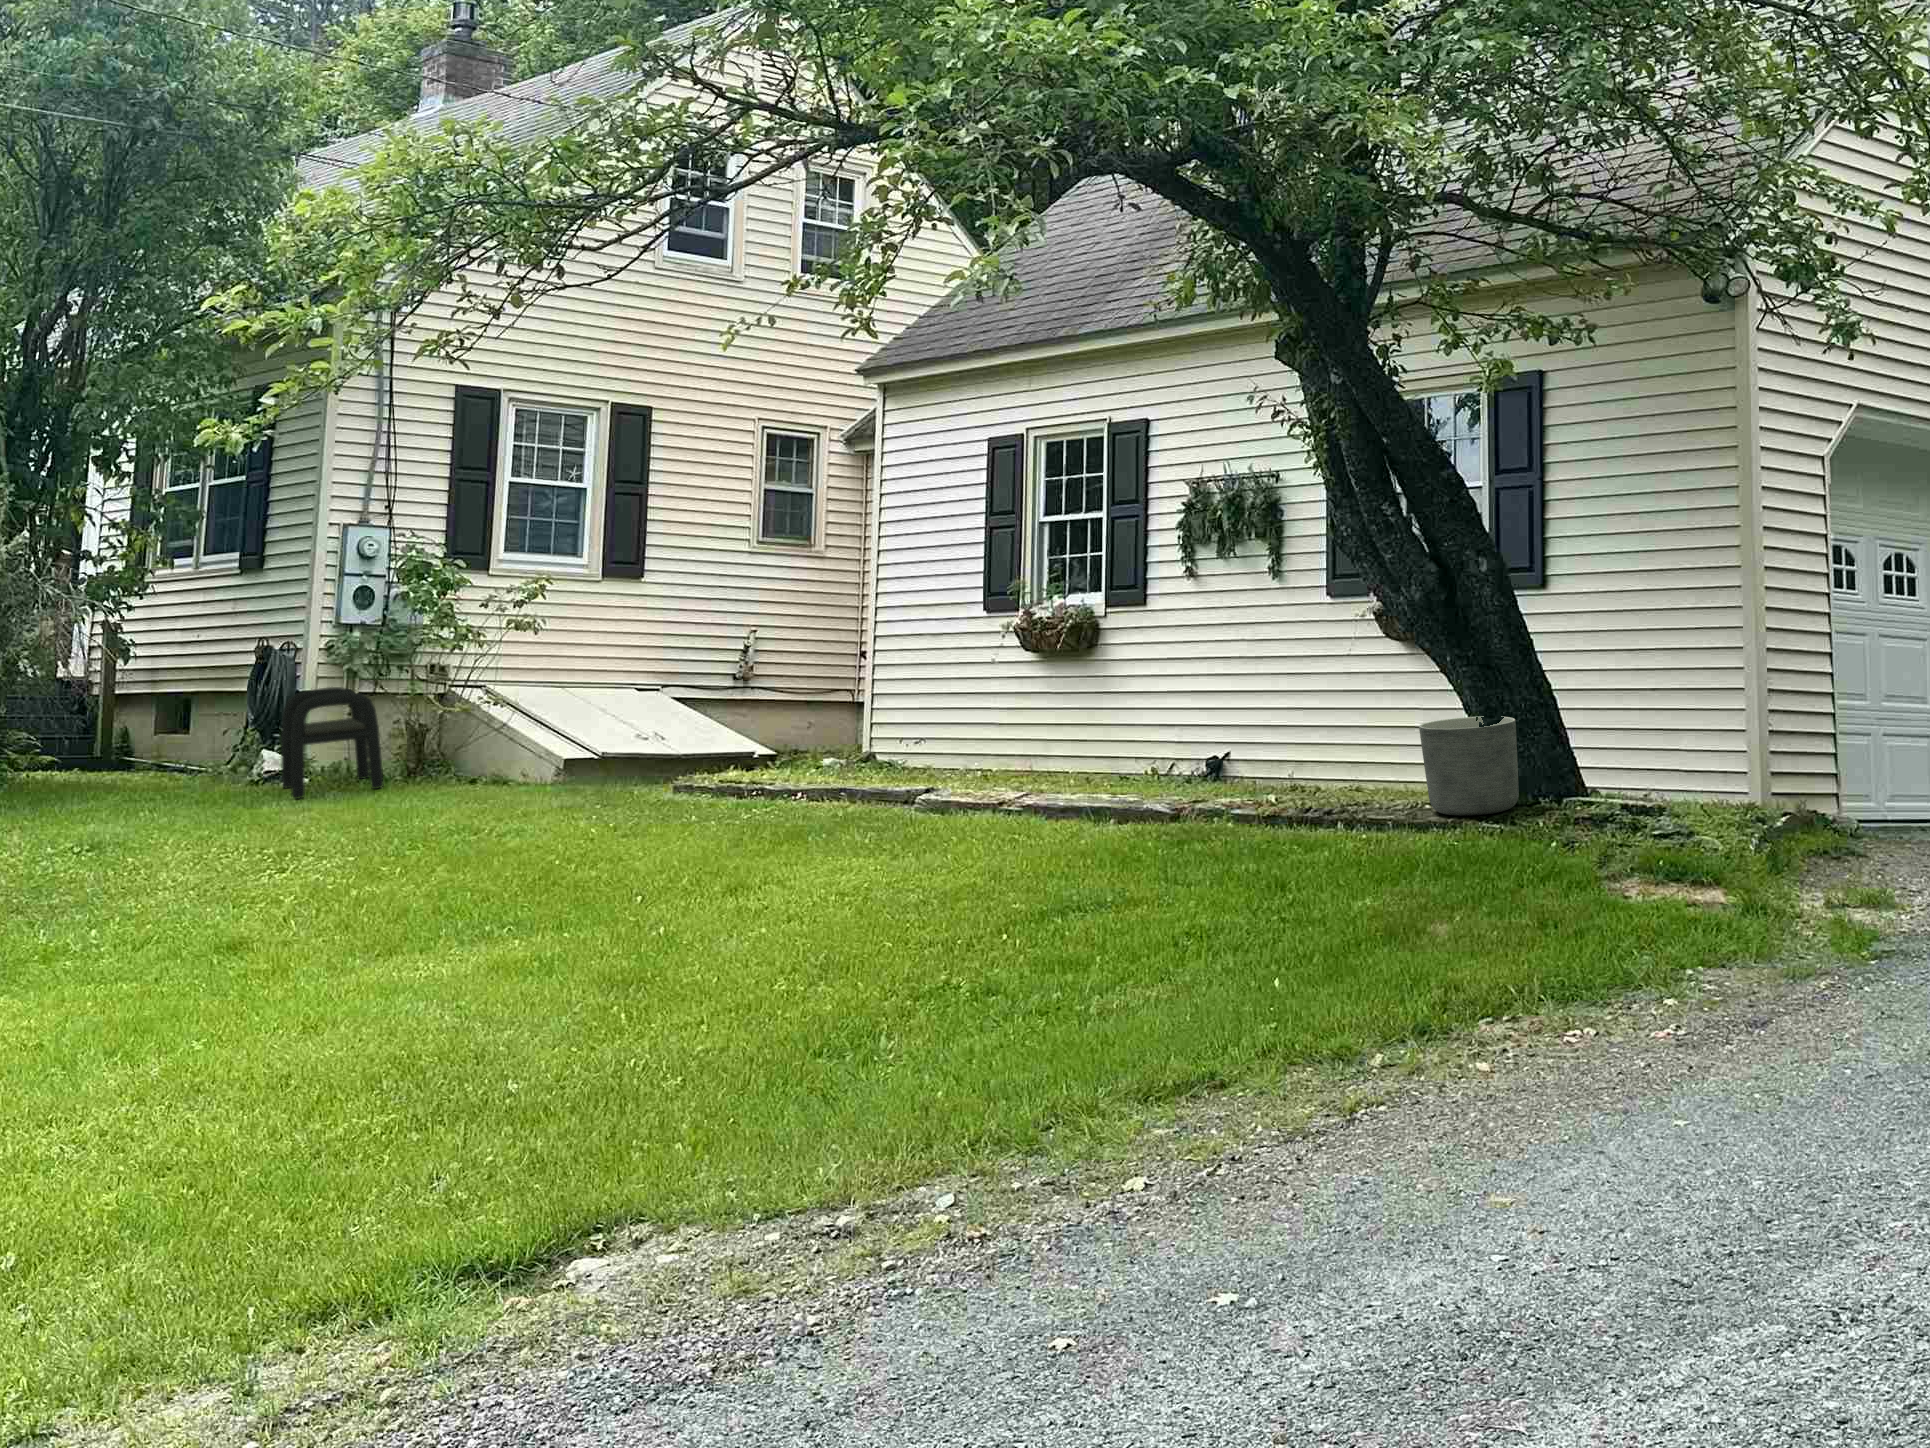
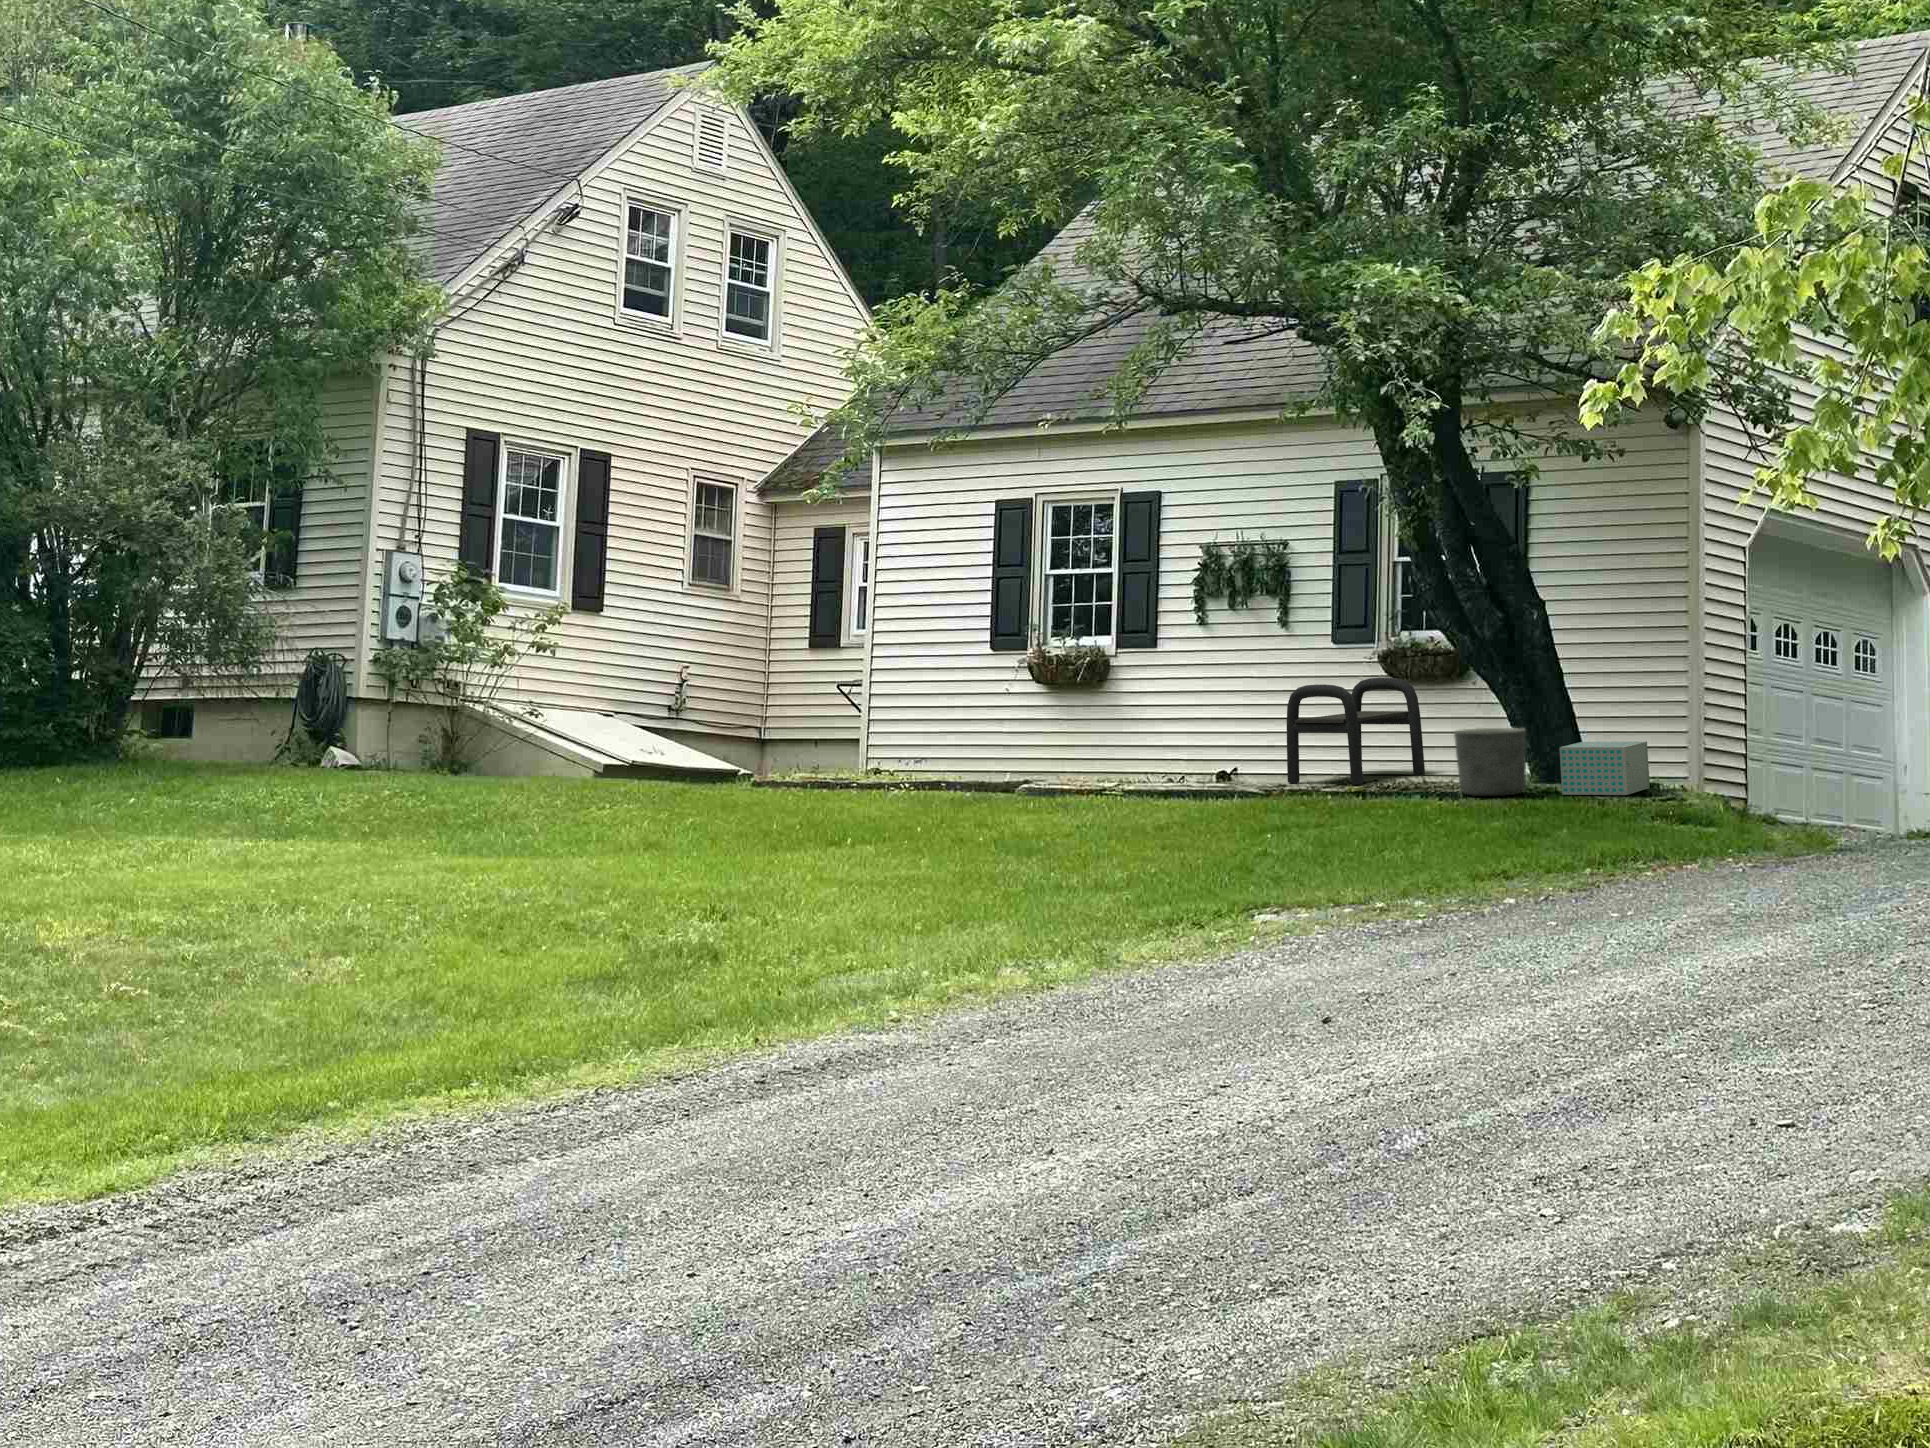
bench: present [281,687,384,799] -> present [1287,678,1425,785]
storage box: none [1557,731,1692,814] -> present [1560,742,1650,795]

